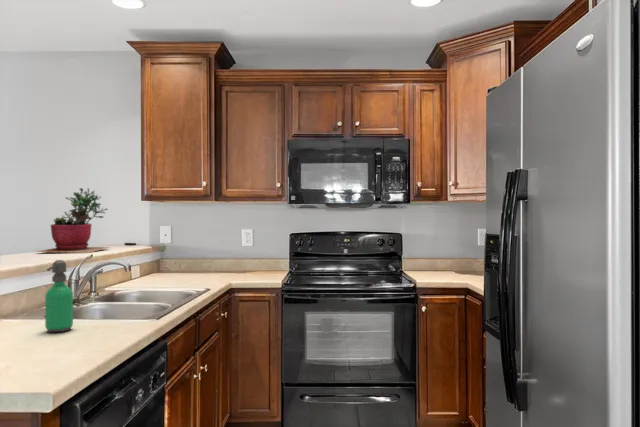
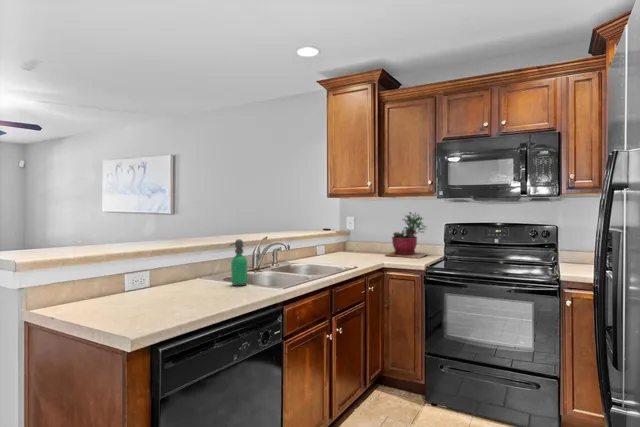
succulent plant: present [38,188,108,253] -> present [387,212,427,258]

